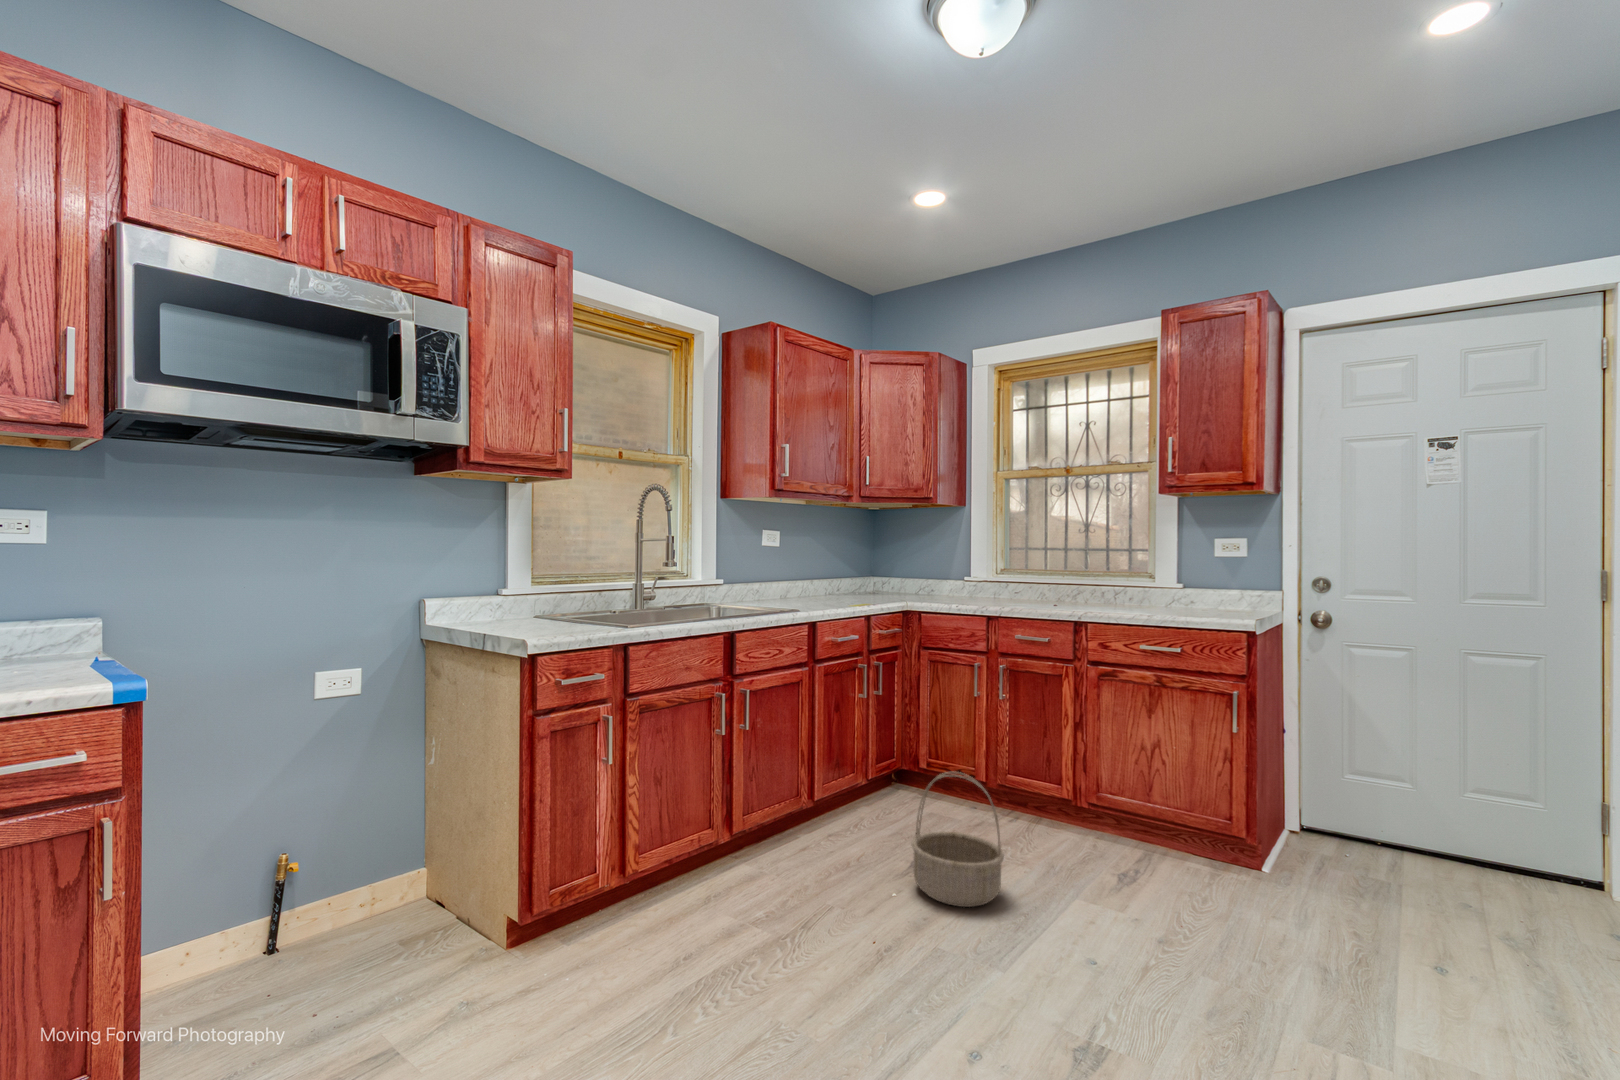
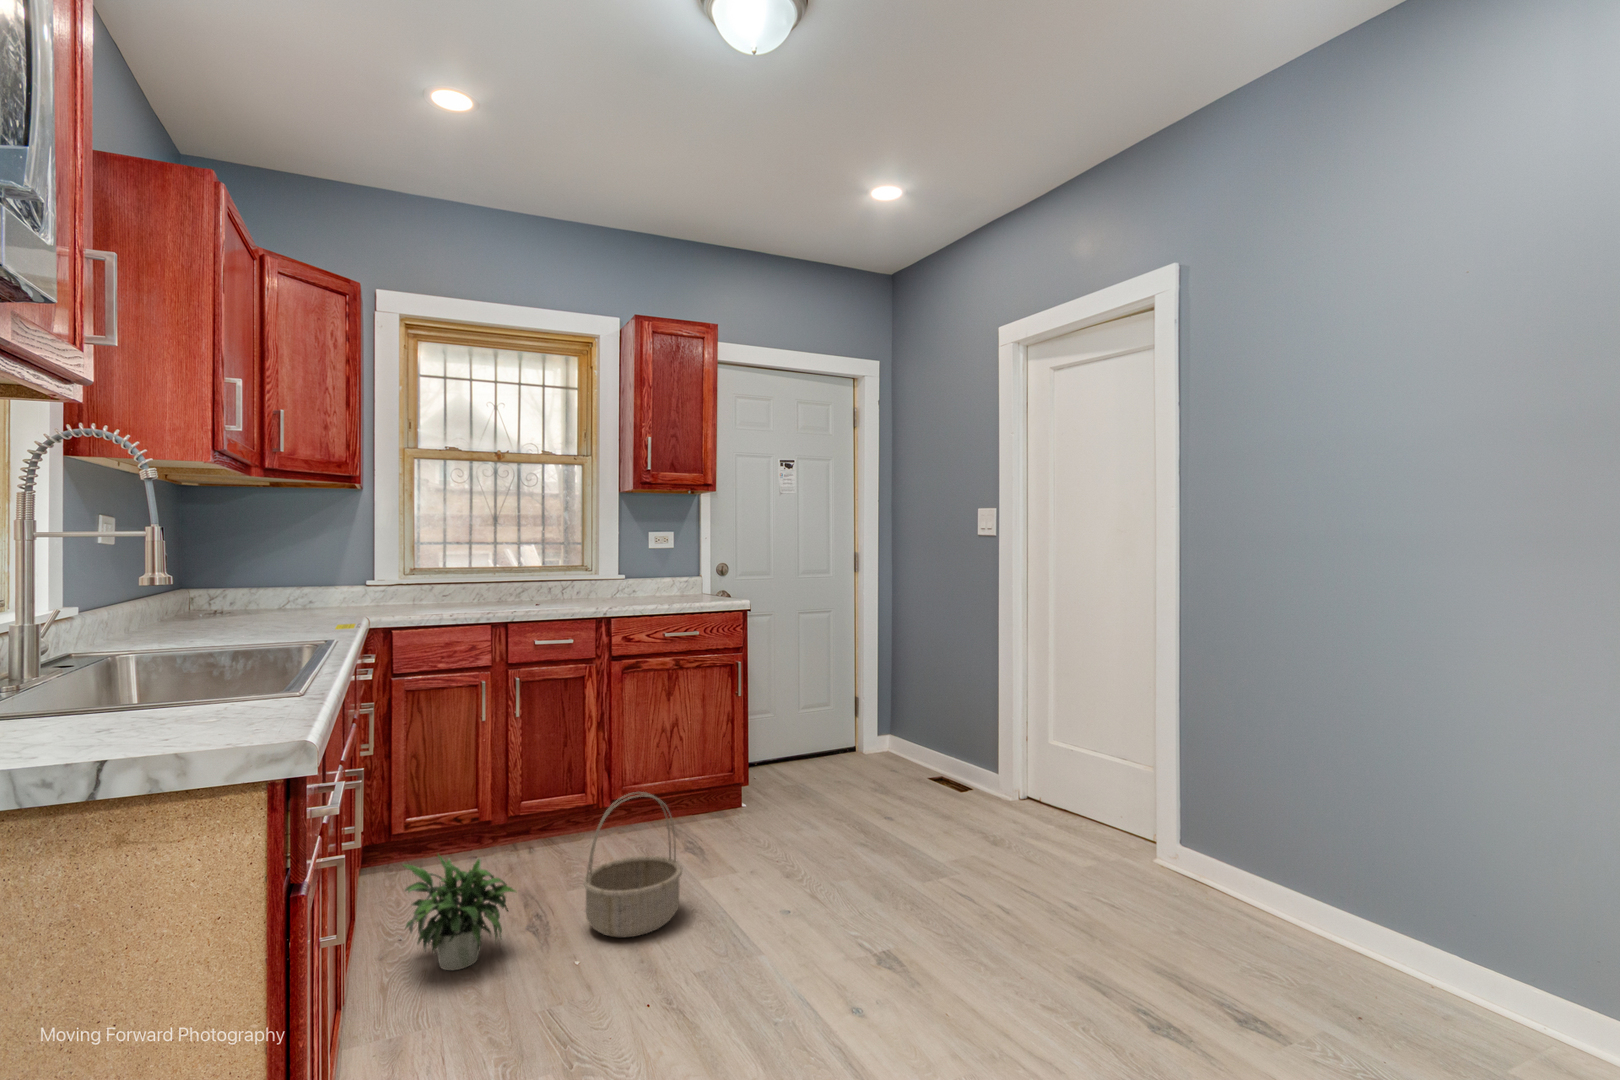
potted plant: none [800,768,879,857] -> present [399,855,516,970]

